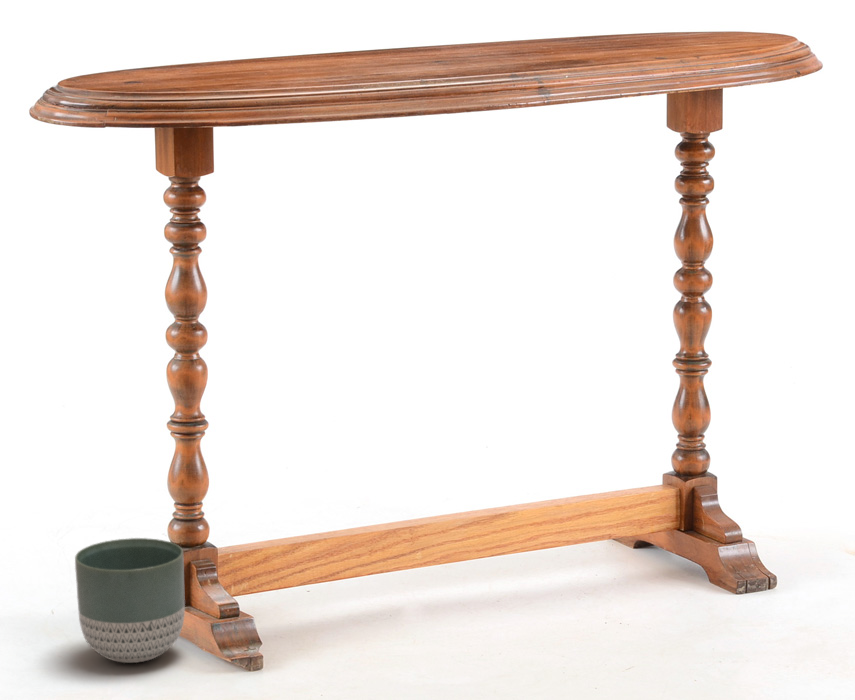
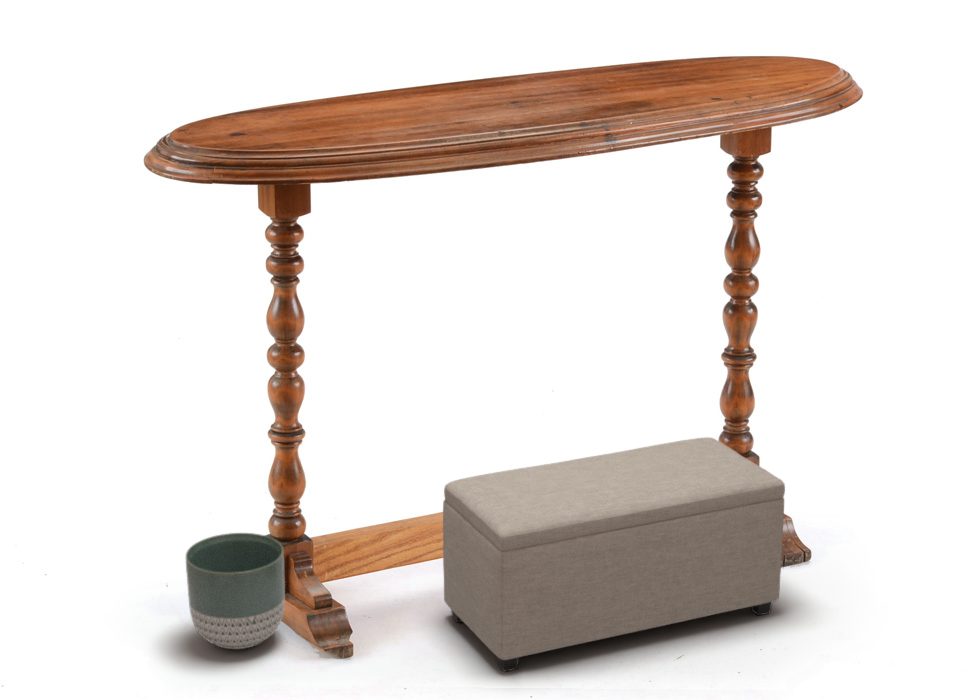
ottoman: none [360,441,739,680] -> present [443,437,785,672]

